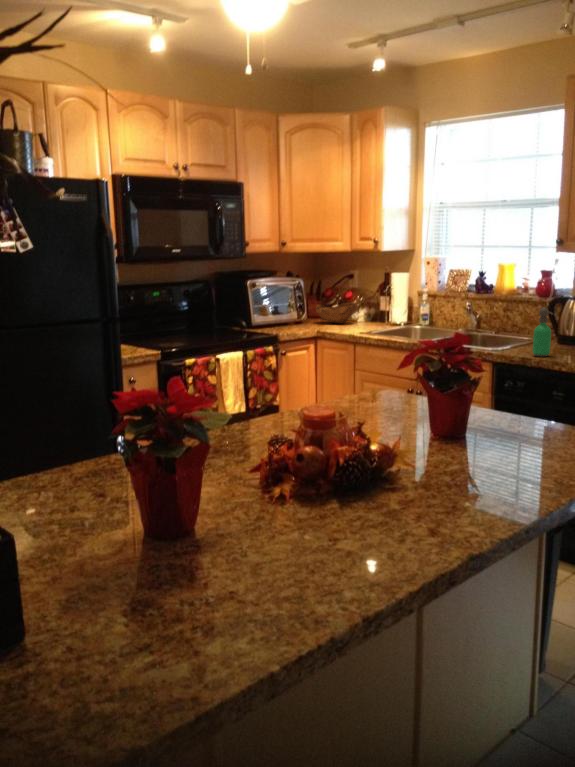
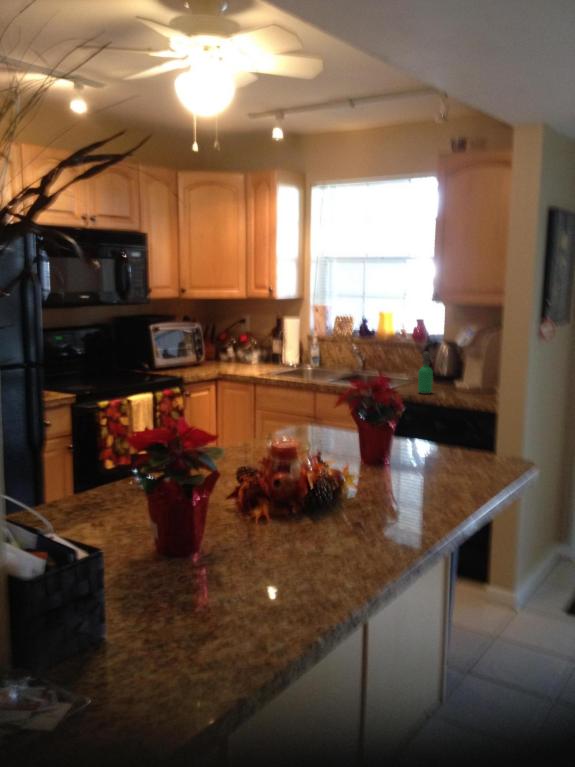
wooden bowl: present [316,302,356,323] -> none [213,345,251,365]

